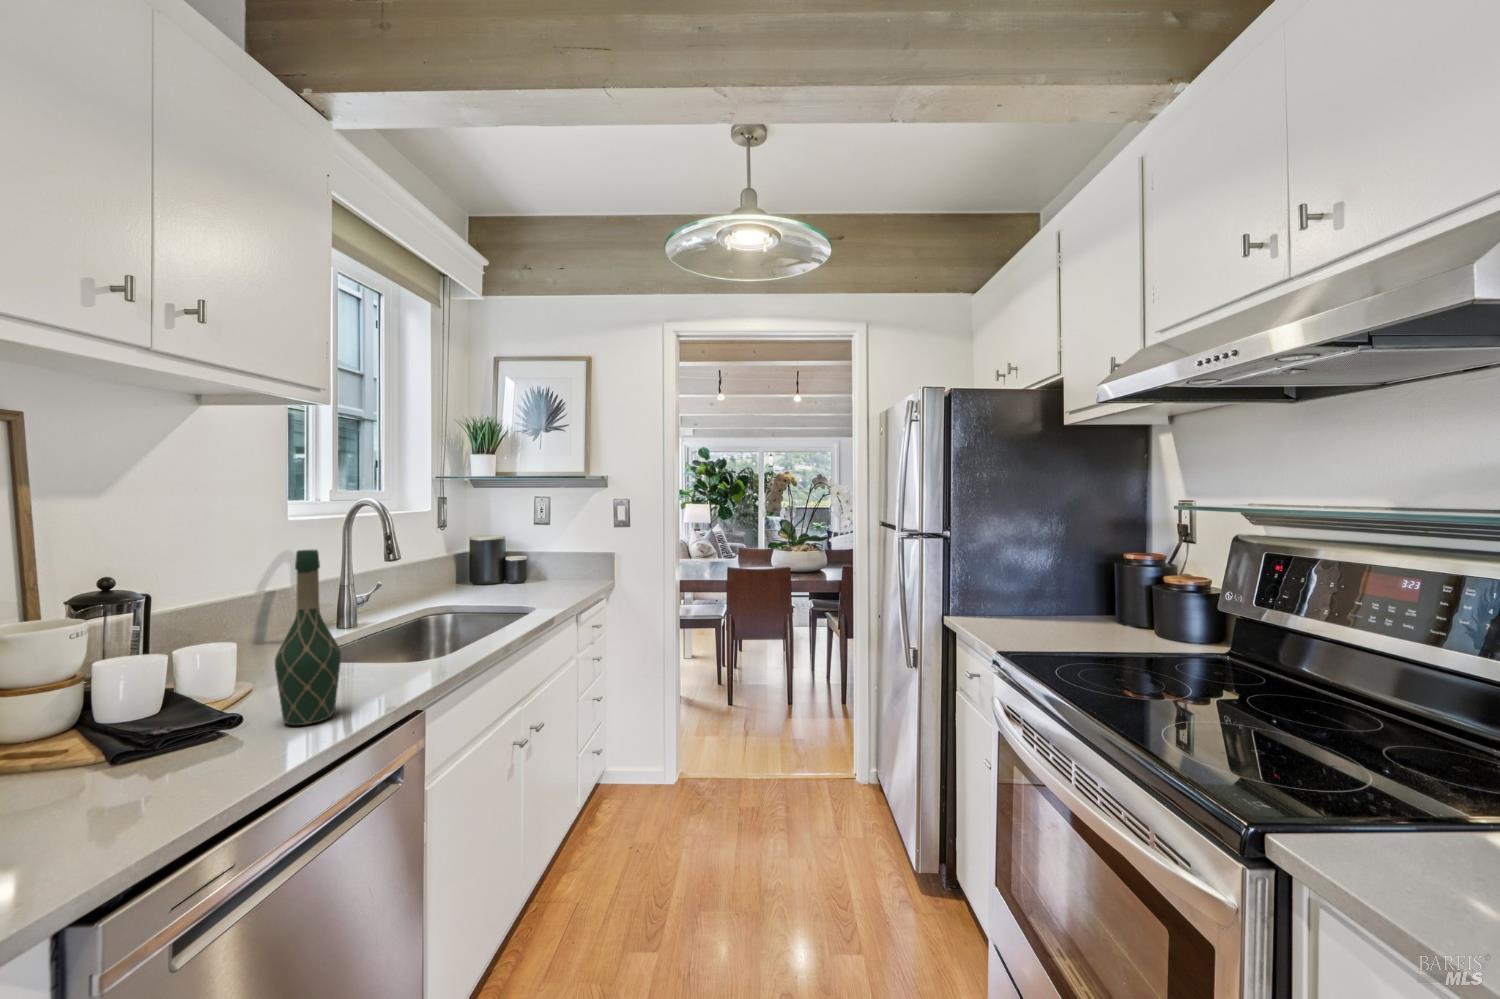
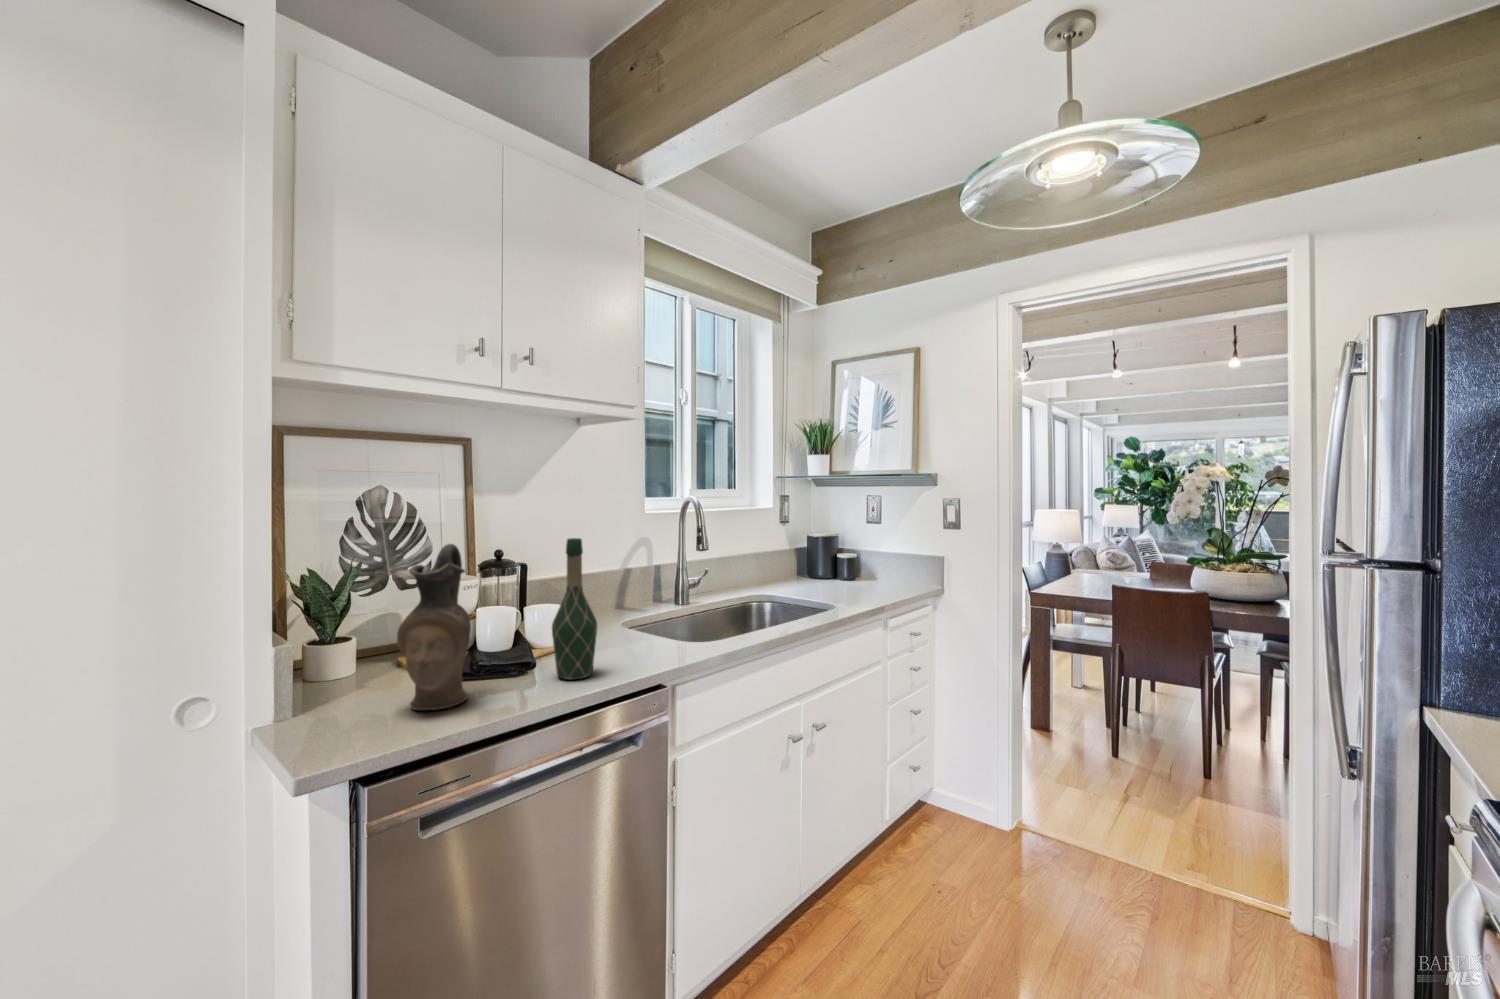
ceramic pitcher: none [61,566,194,809] -> present [397,544,471,710]

